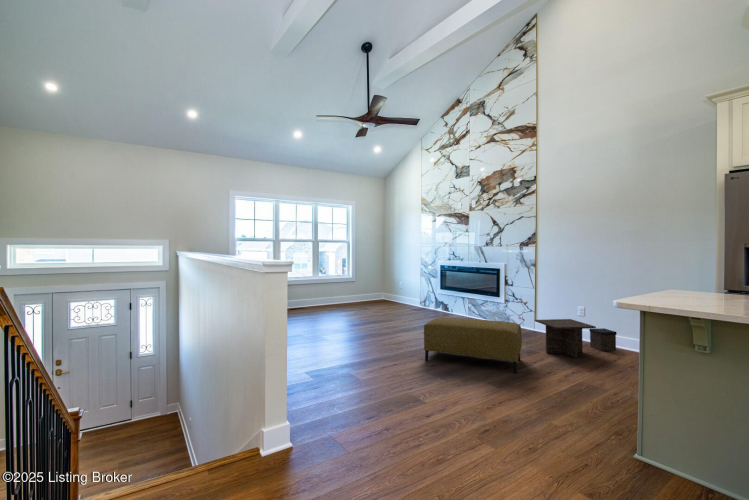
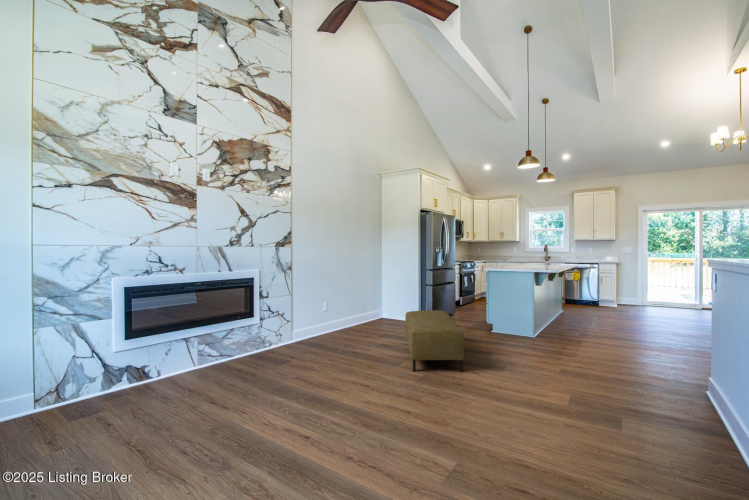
coffee table: present [535,319,617,358] -> none [338,305,391,337]

